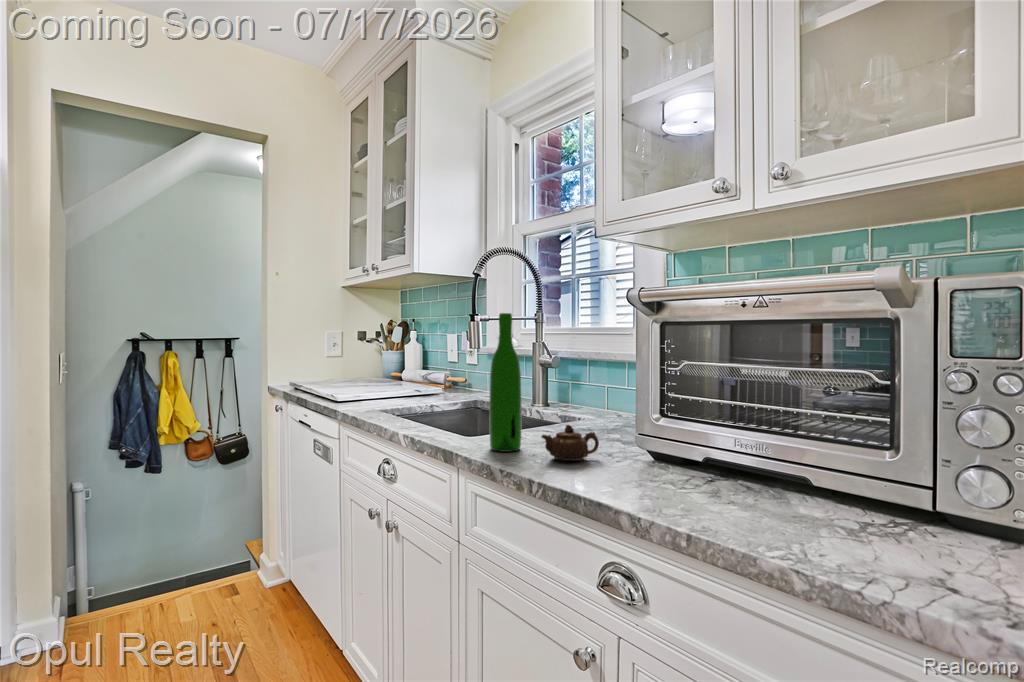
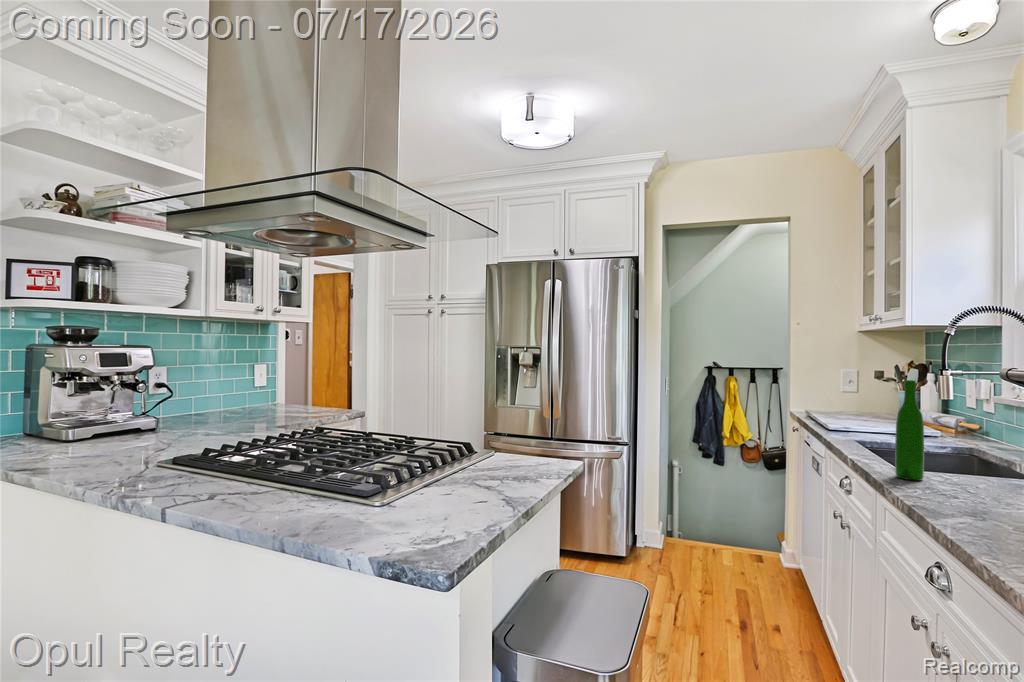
teapot: present [542,425,599,461] -> none [922,467,978,495]

